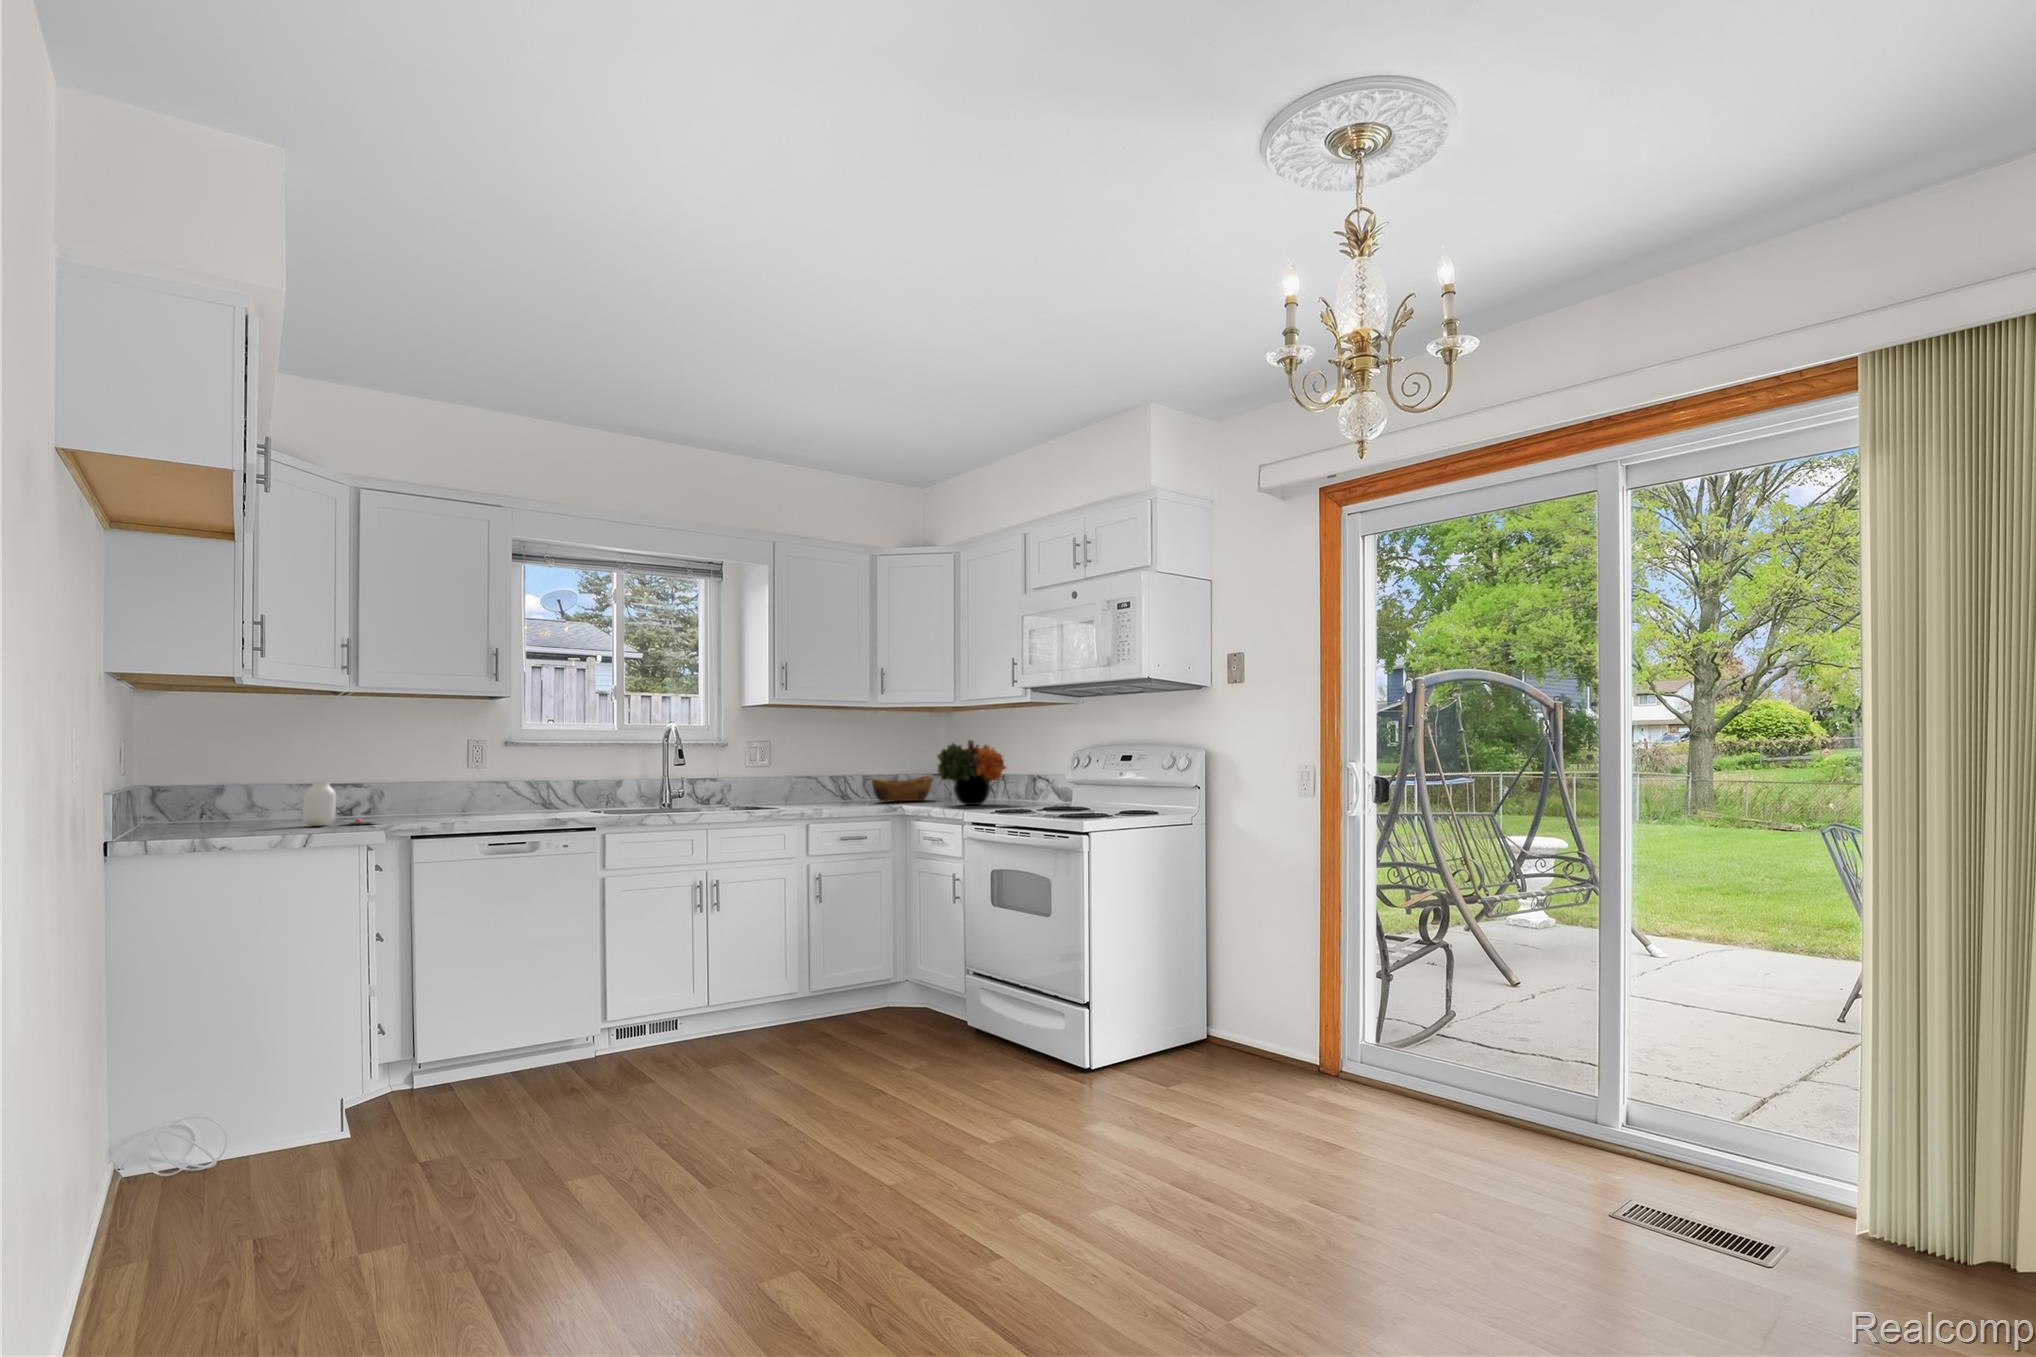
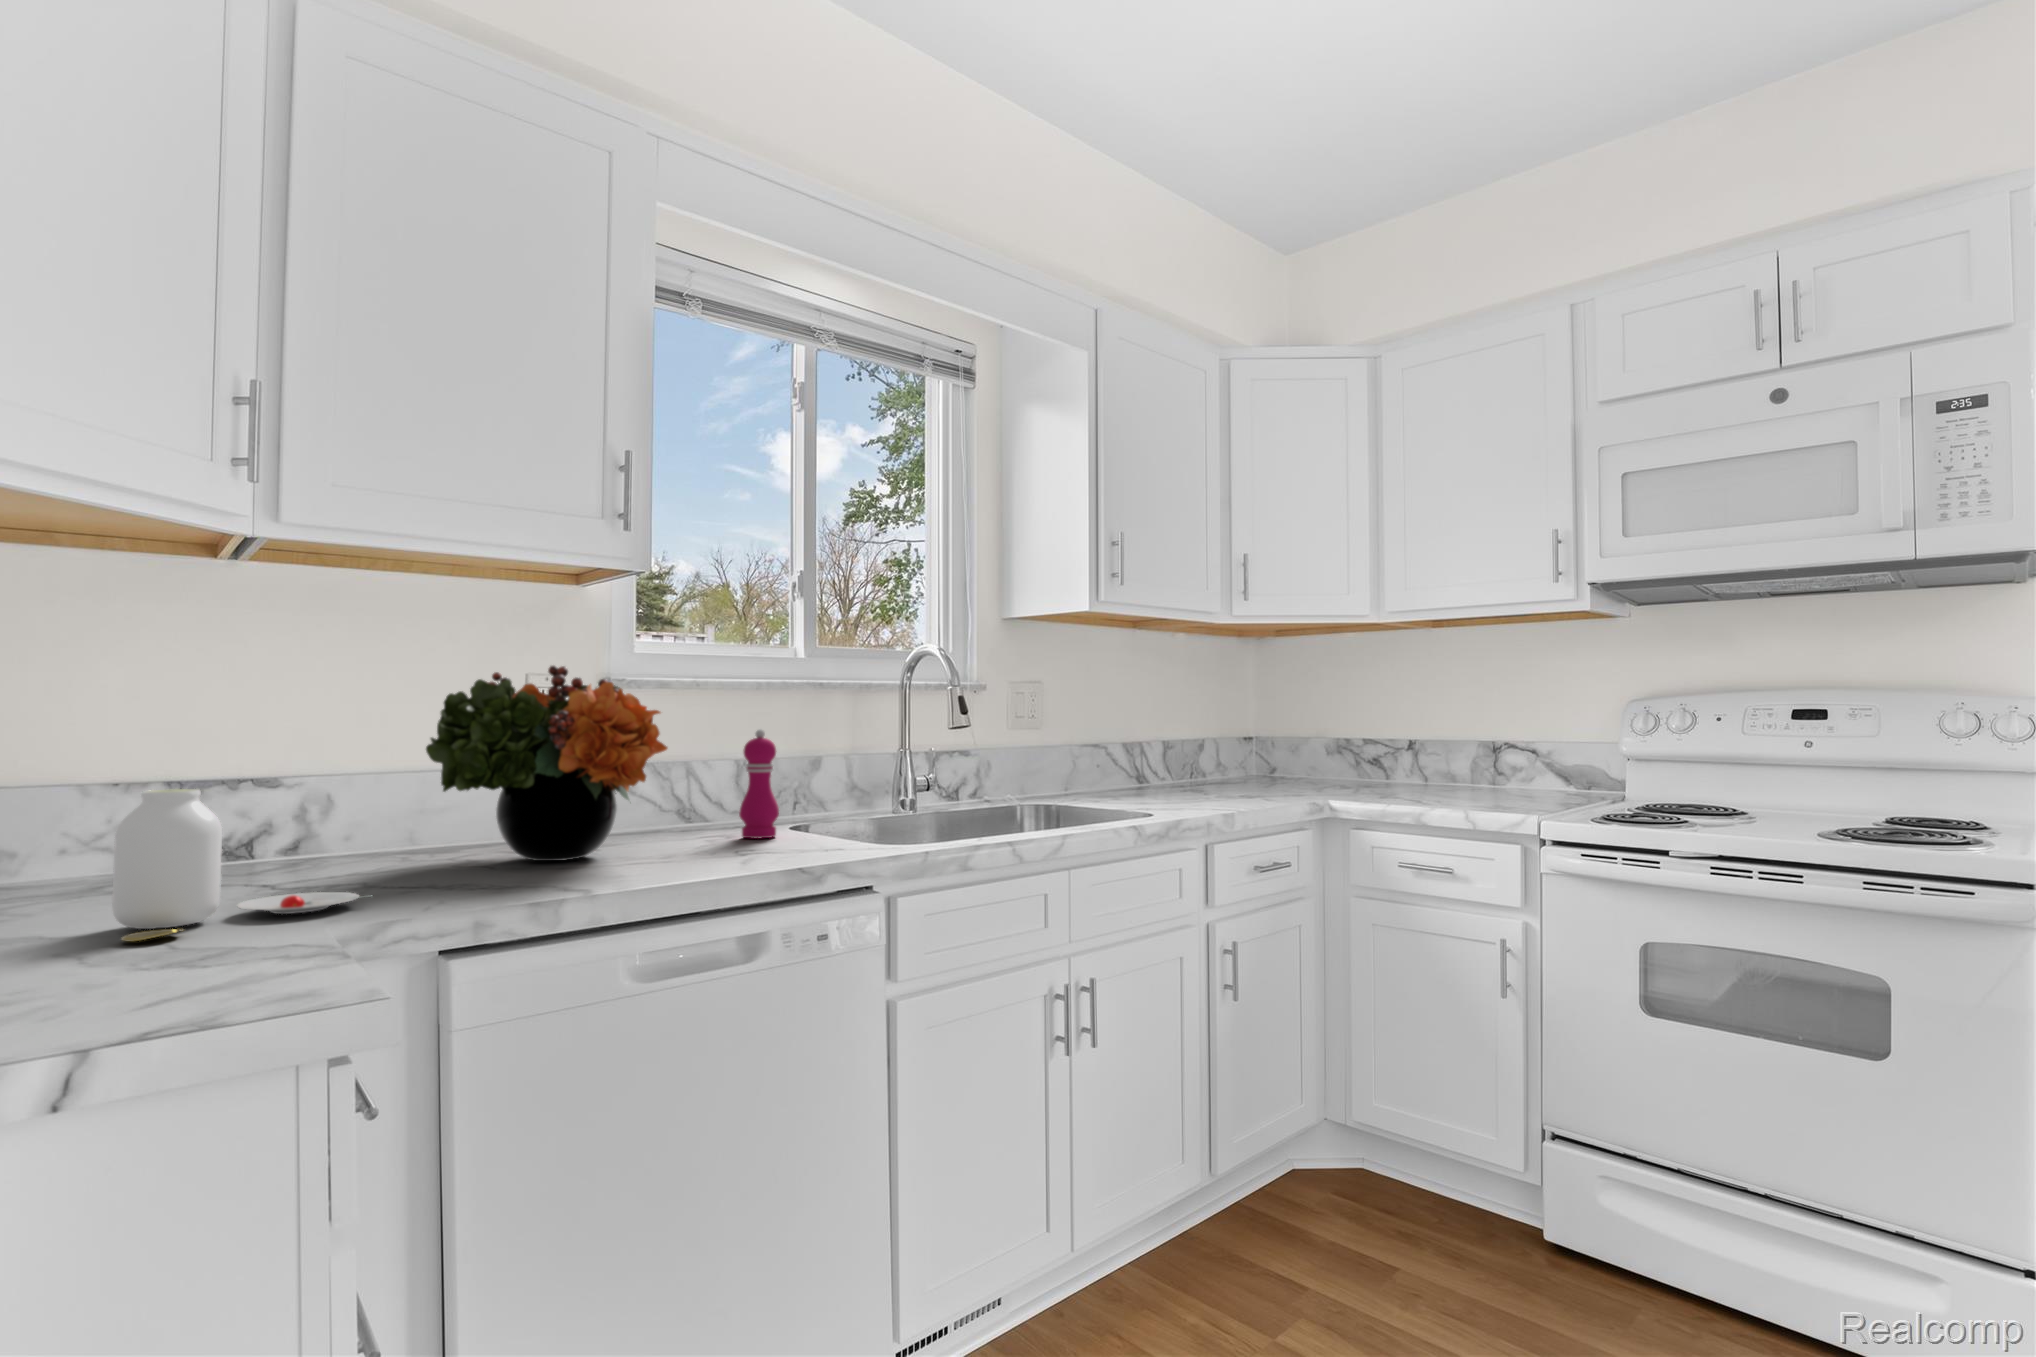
flower arrangement: present [937,740,1007,805] -> present [426,666,667,861]
pepper mill: none [557,765,576,814] -> present [739,729,779,838]
wooden bowl: present [872,776,933,802] -> none [1193,741,1280,787]

